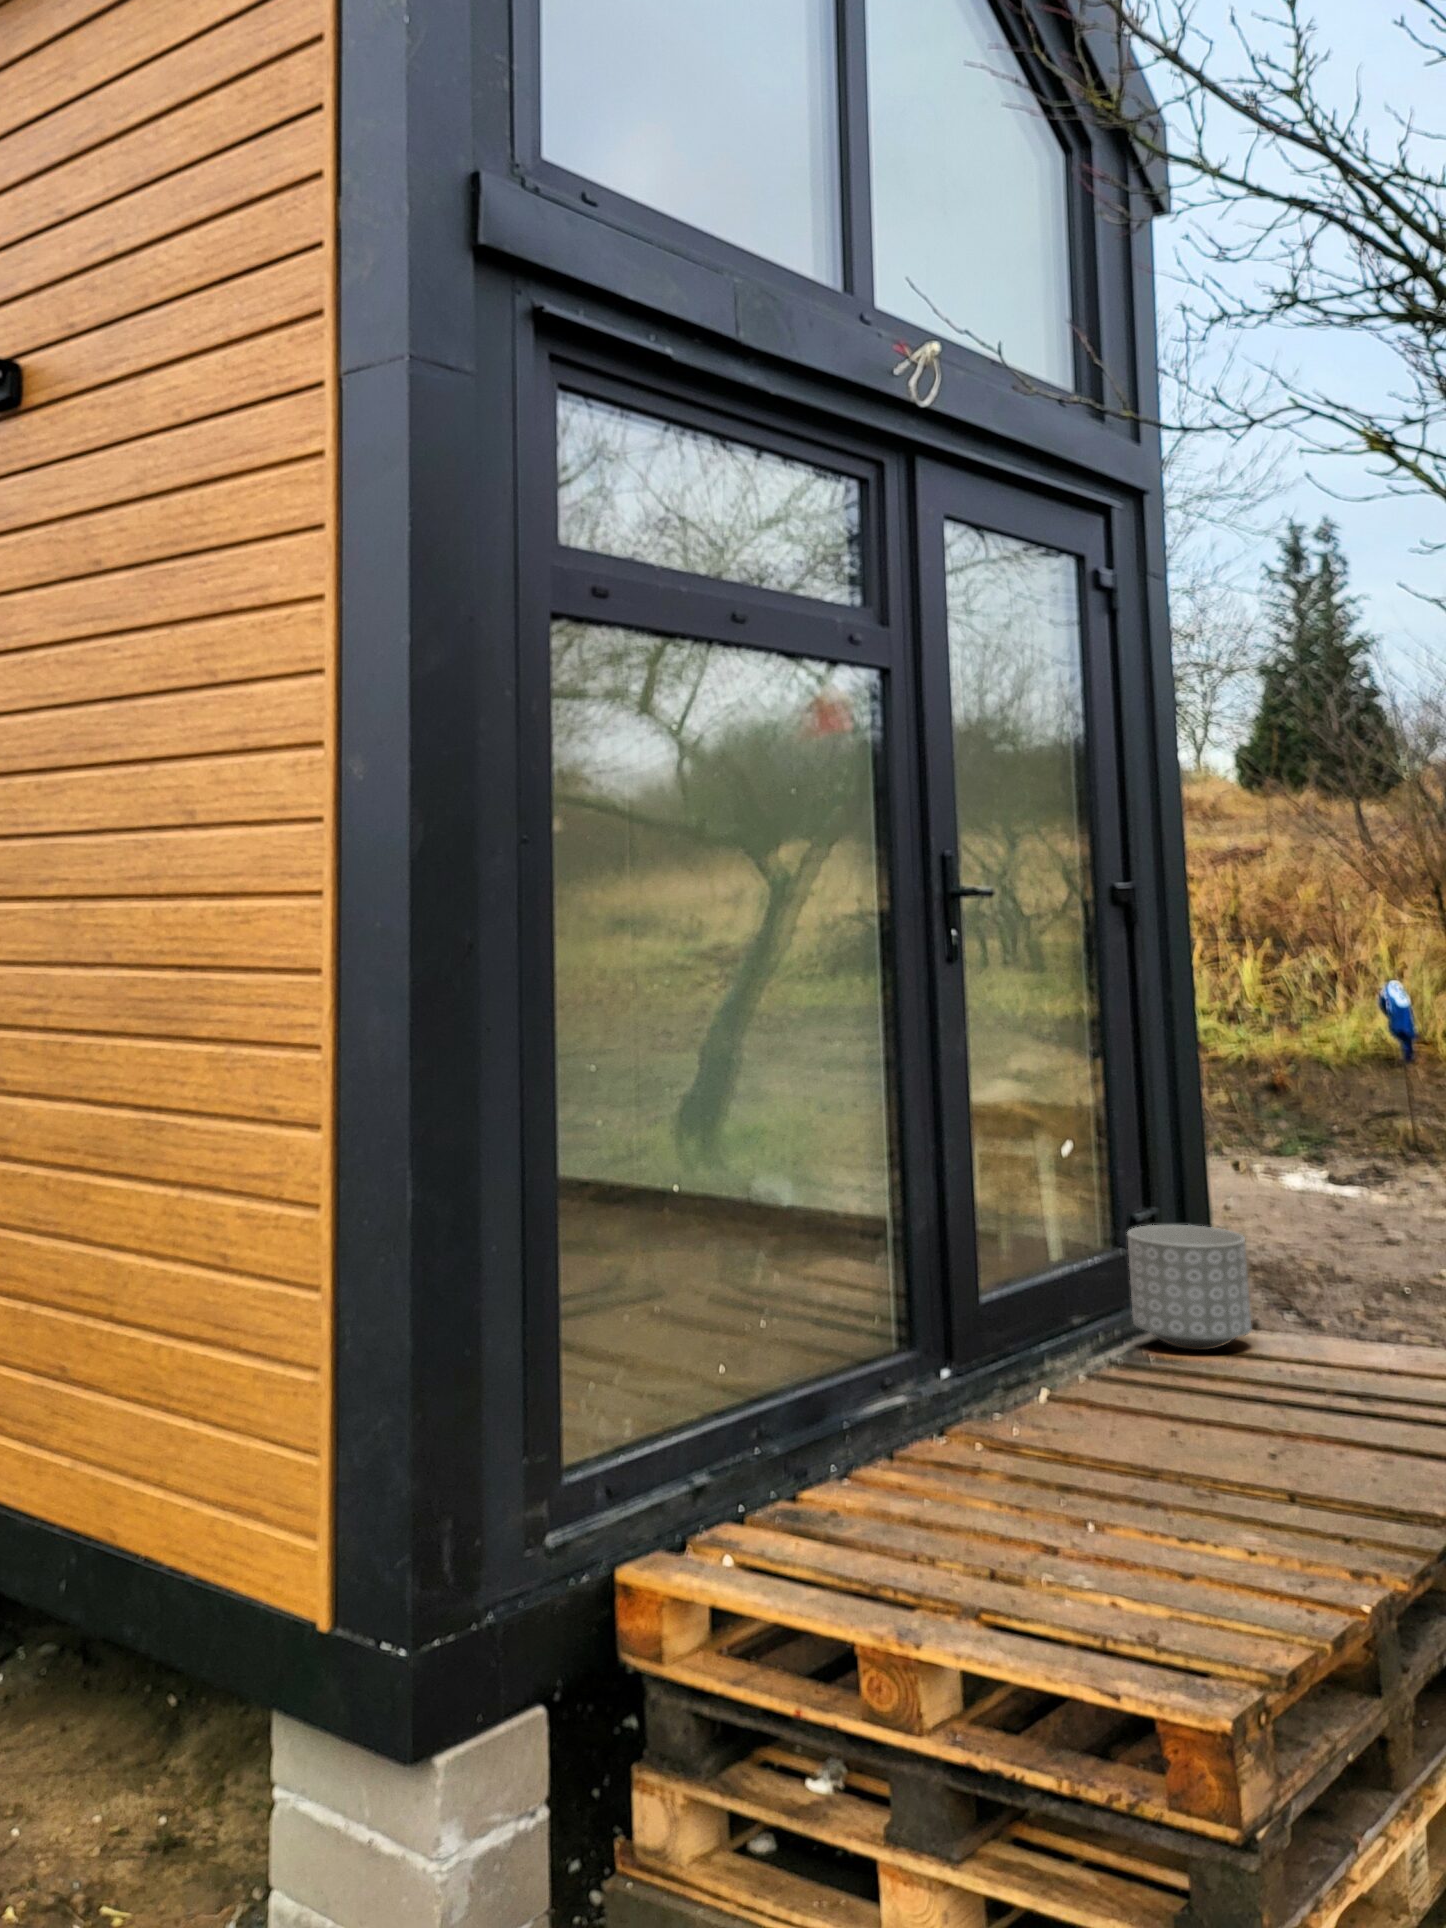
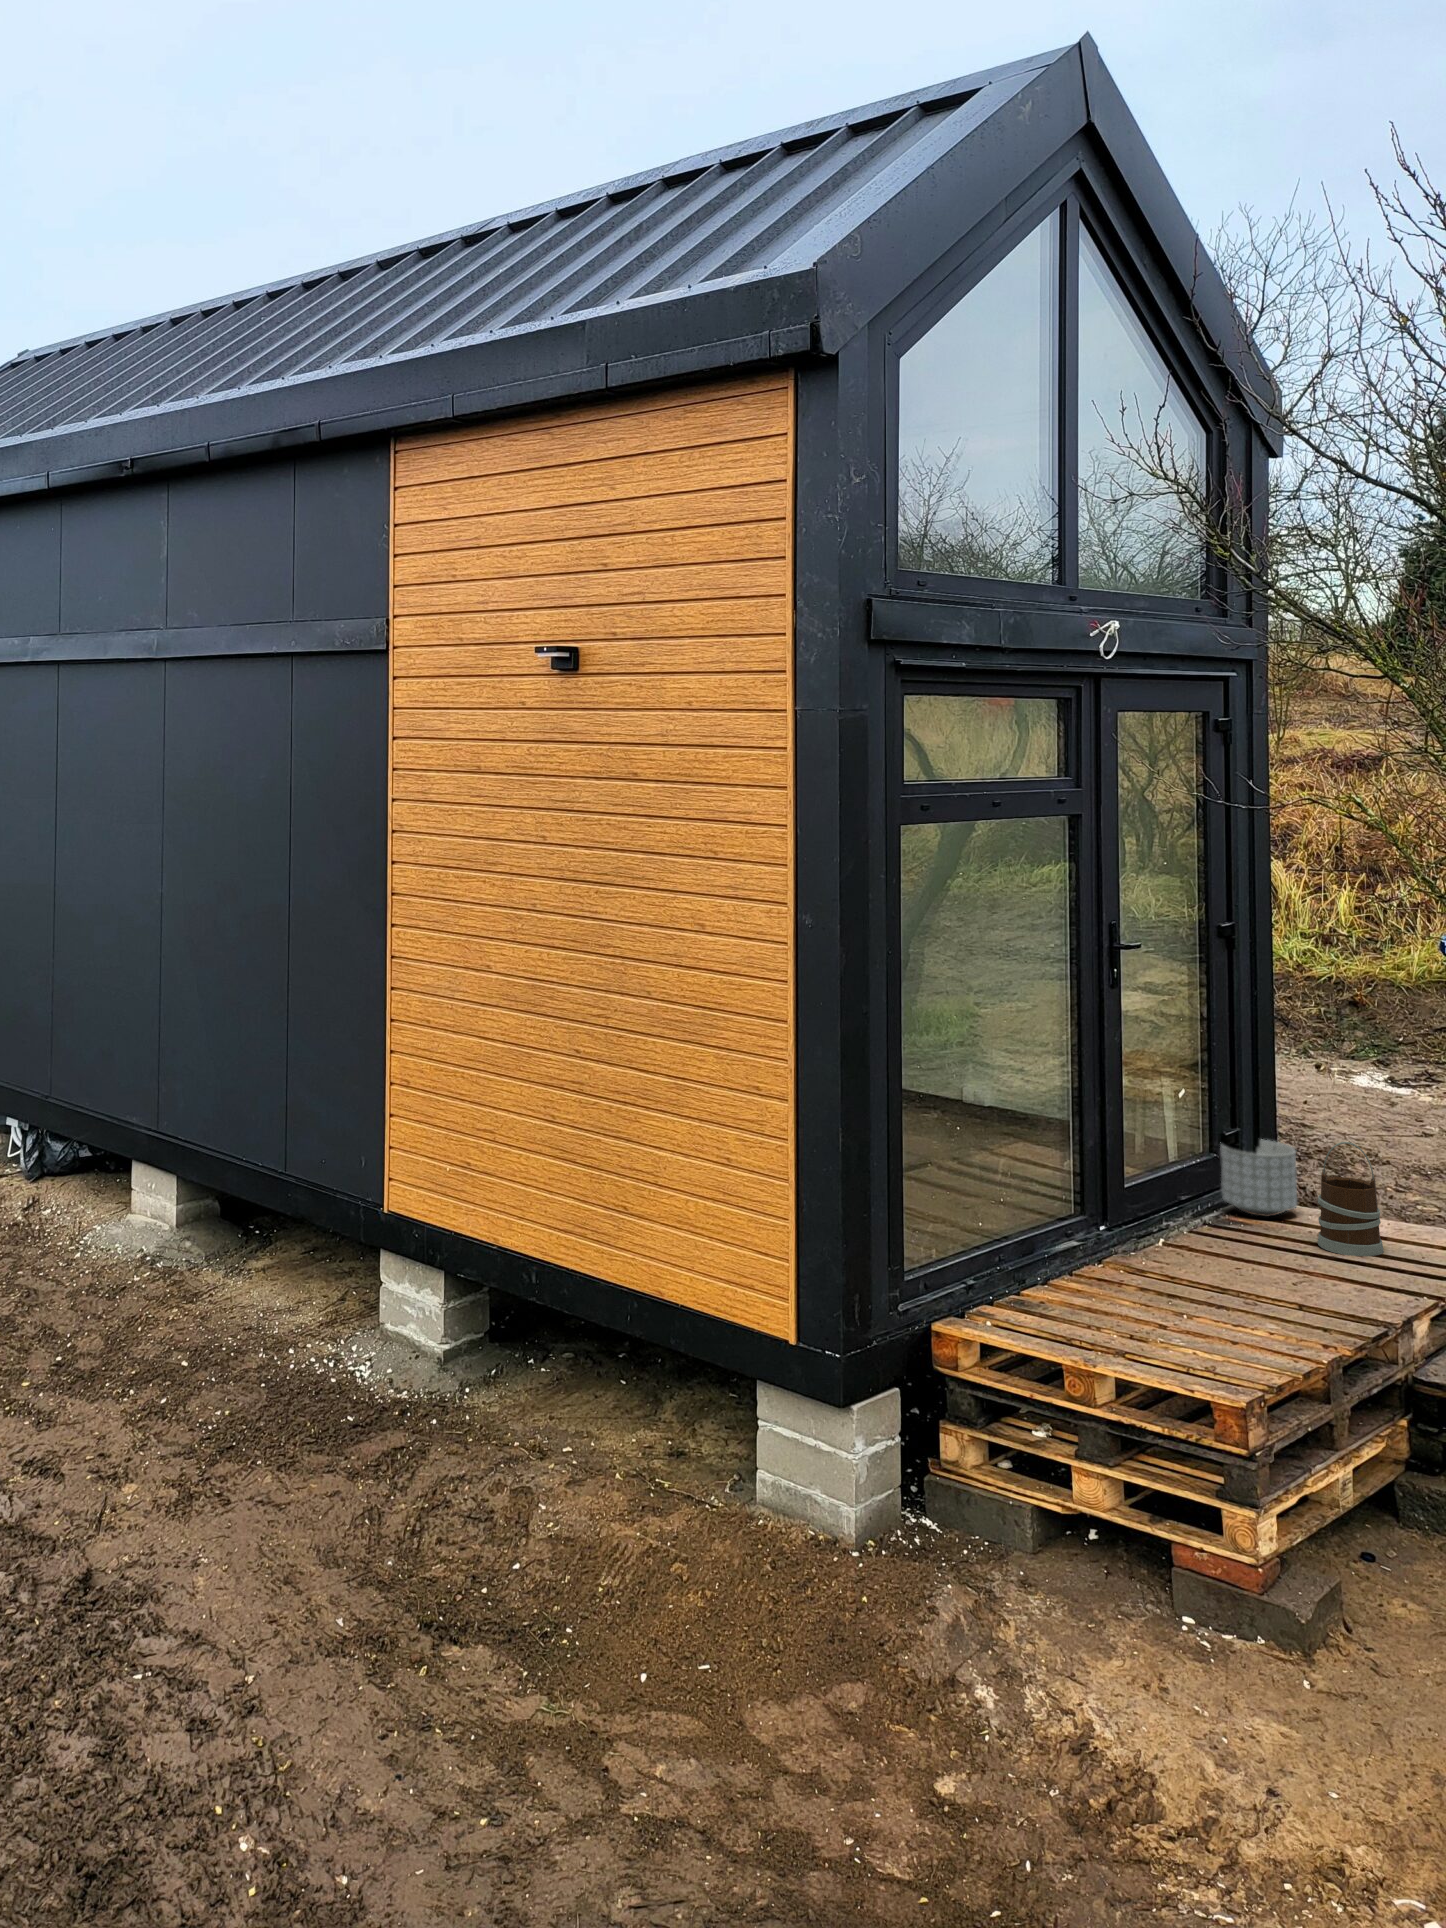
wooden bucket: none [1294,1208,1405,1405] -> present [1318,1142,1384,1256]

